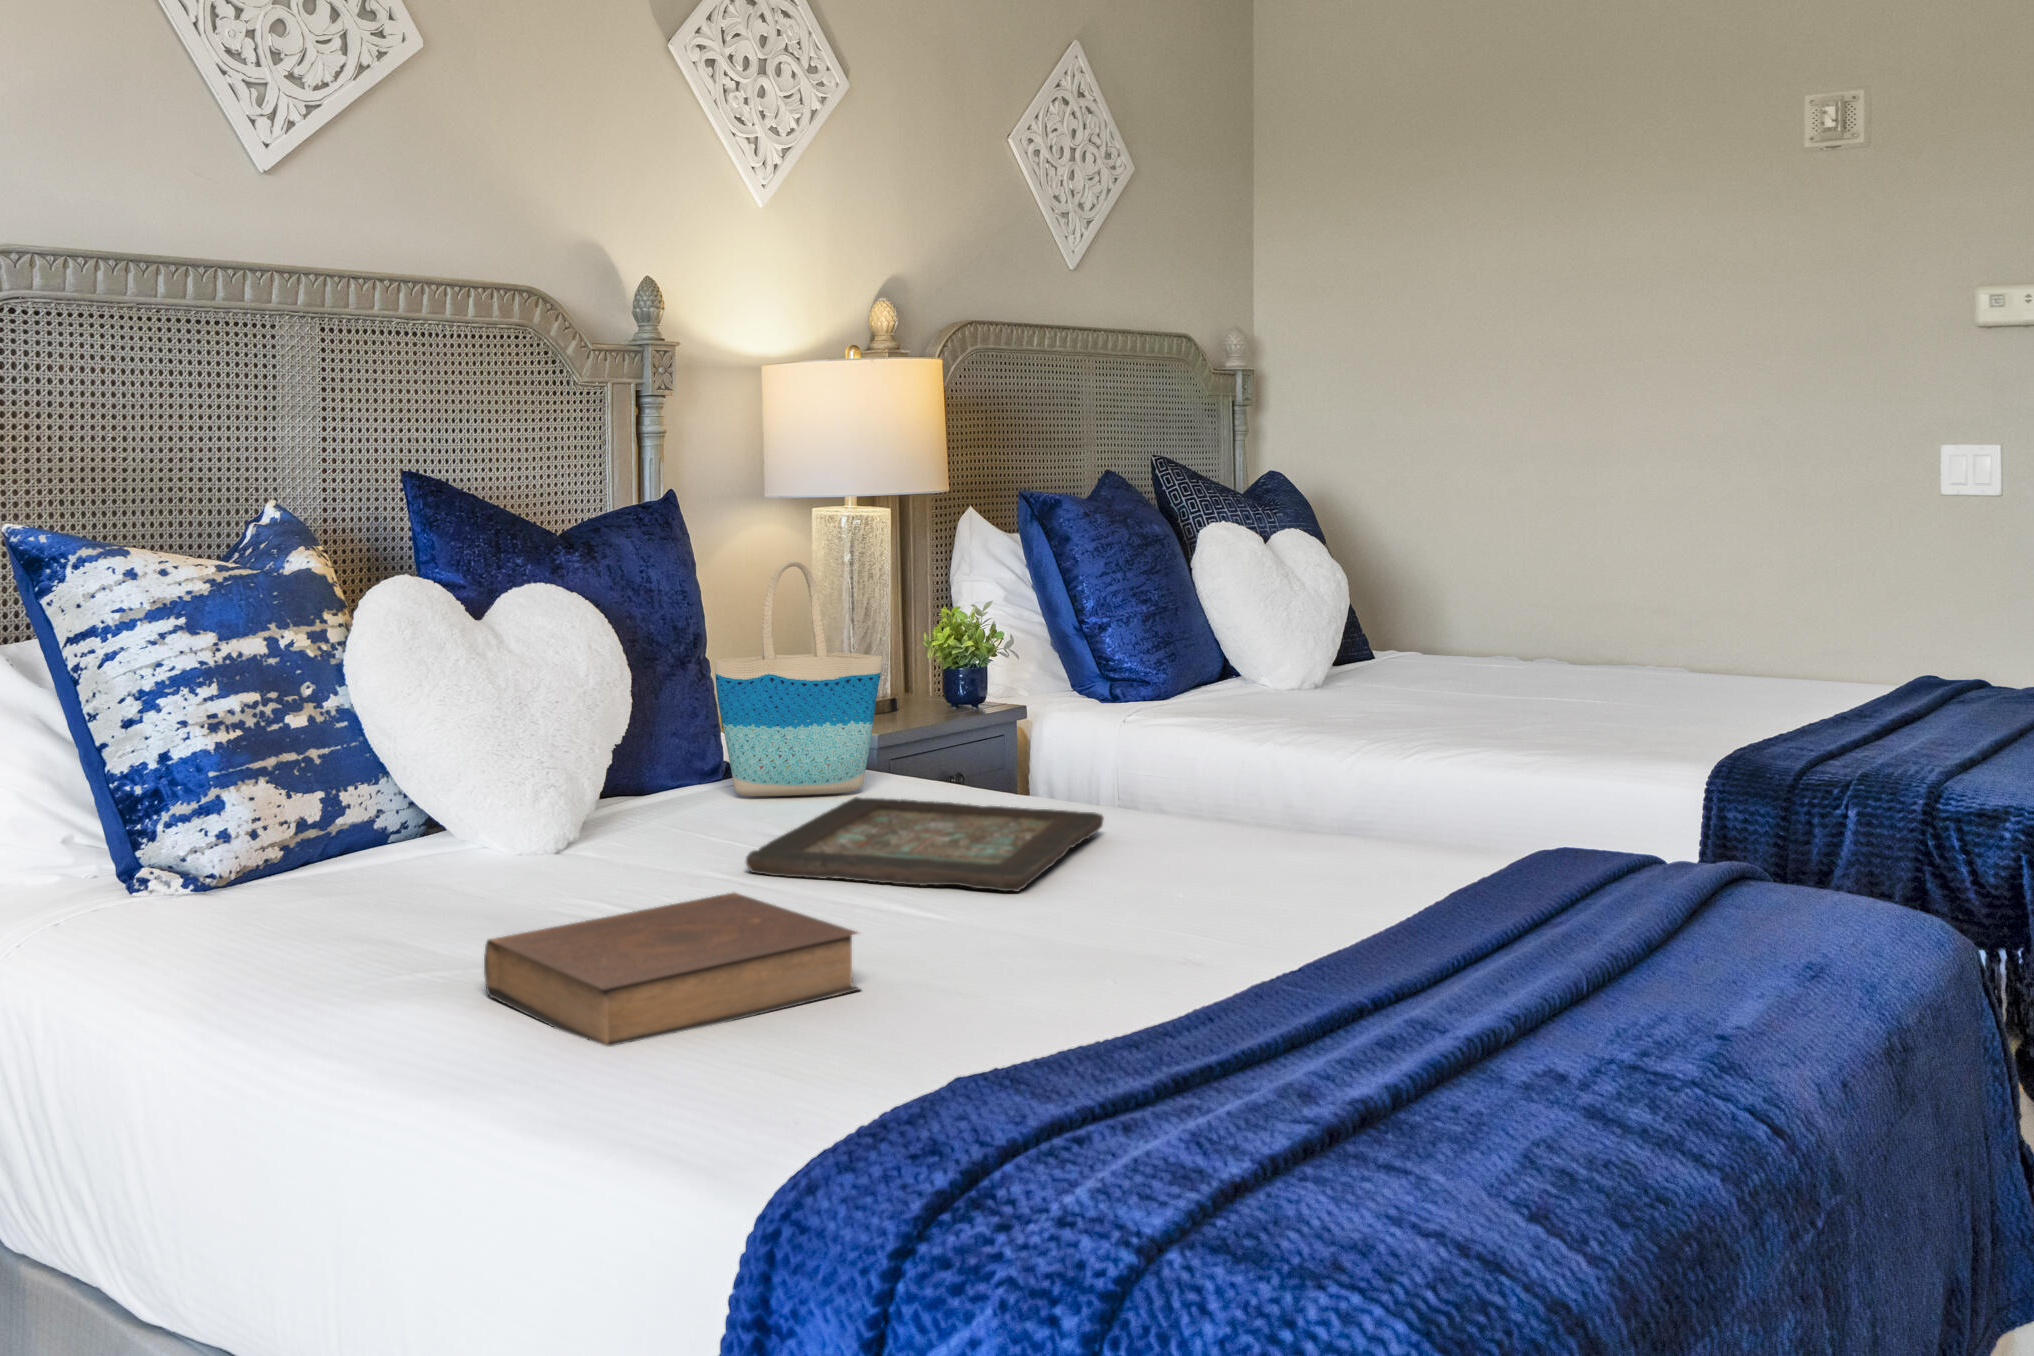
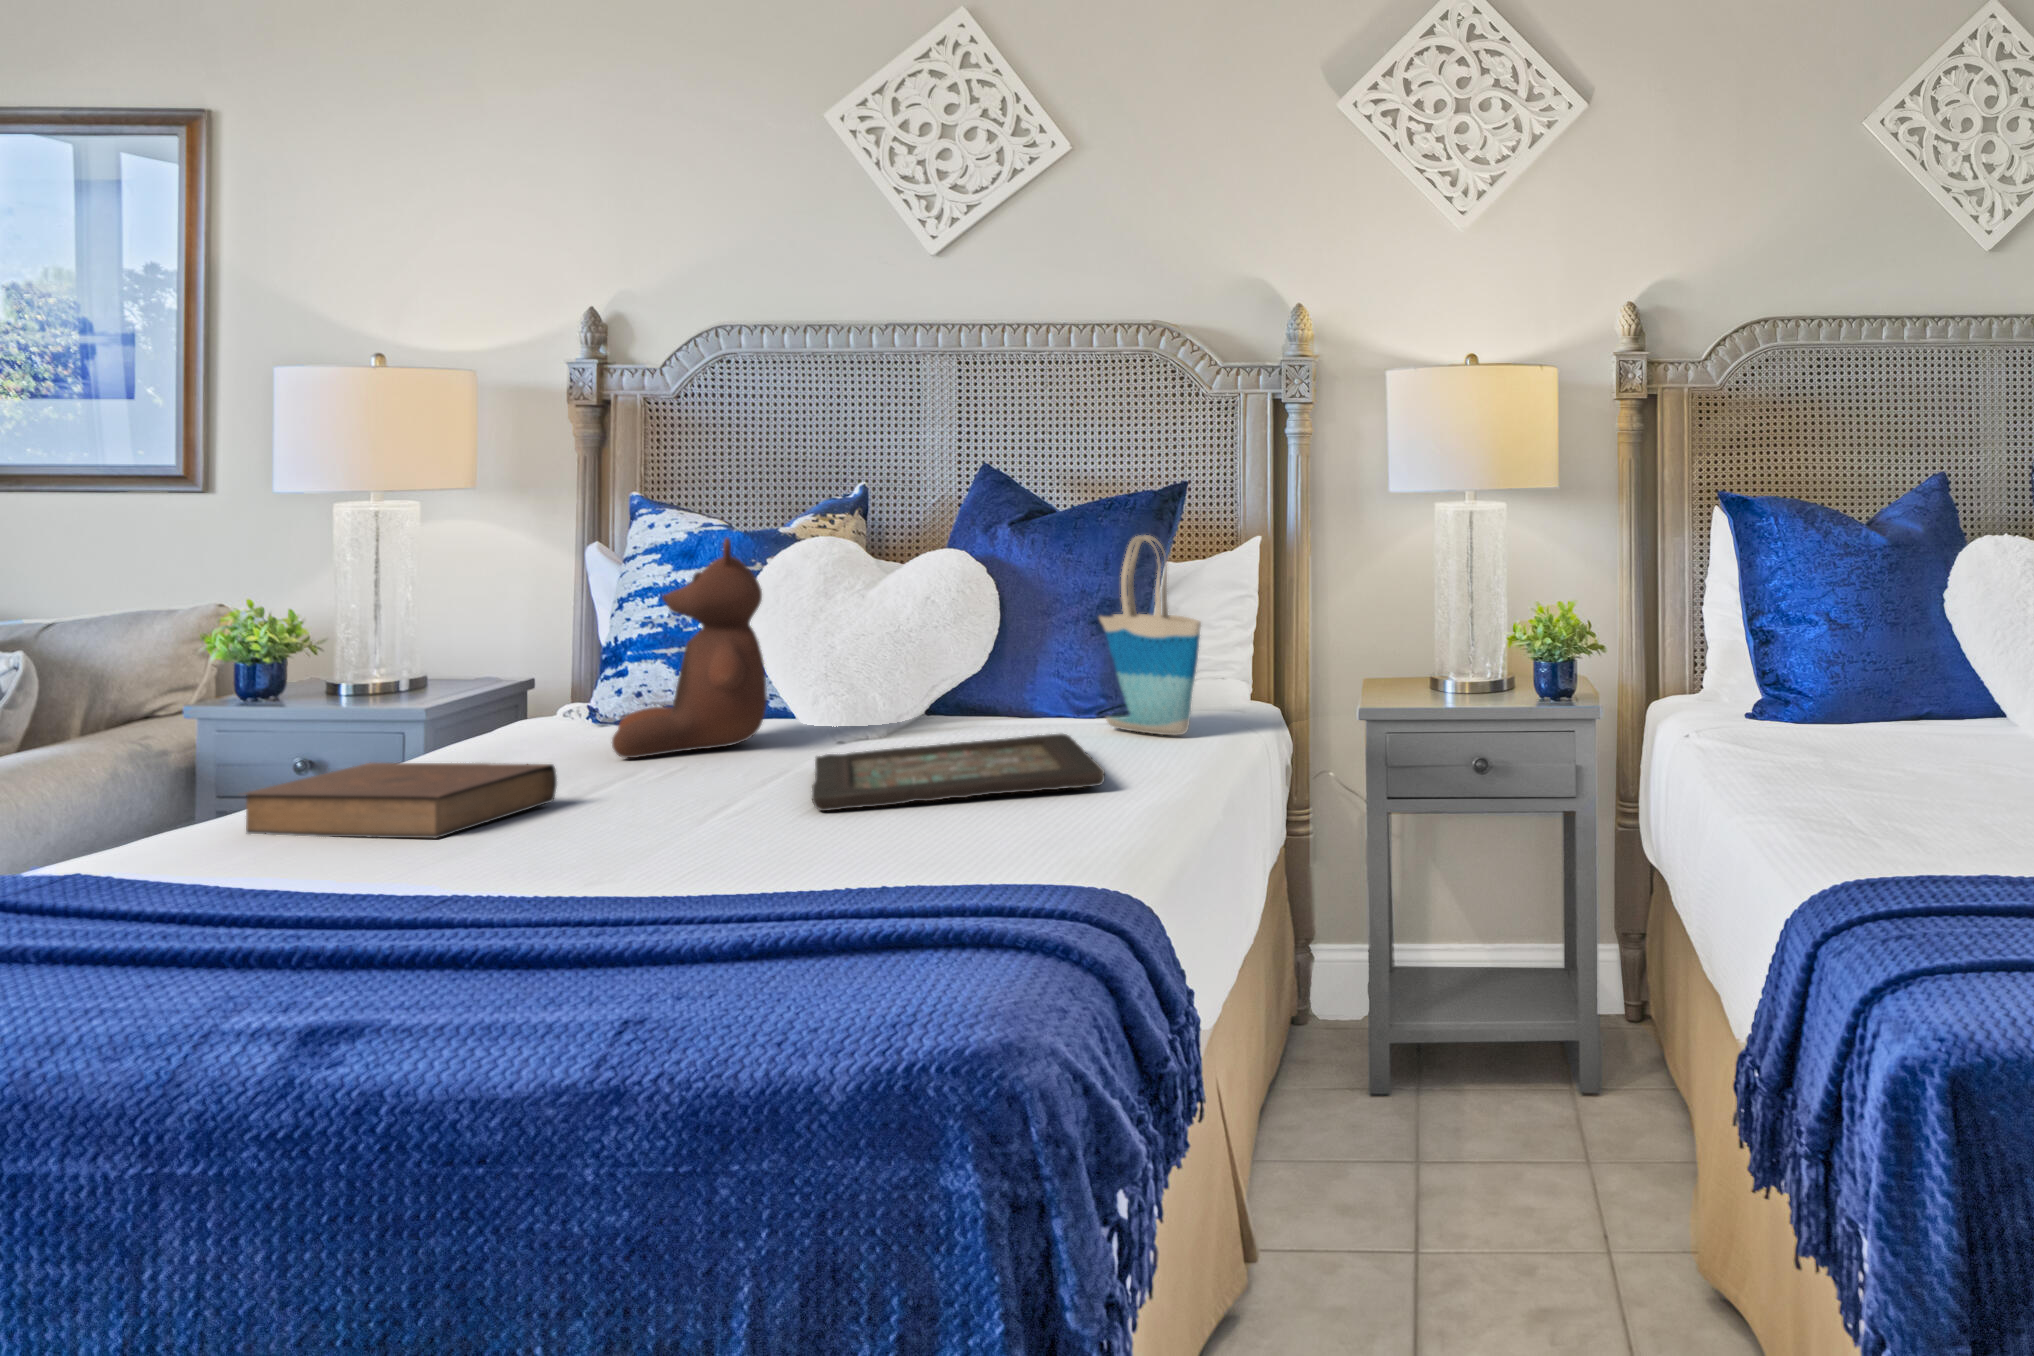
stuffed bear: none [328,583,576,908] -> present [612,538,767,758]

